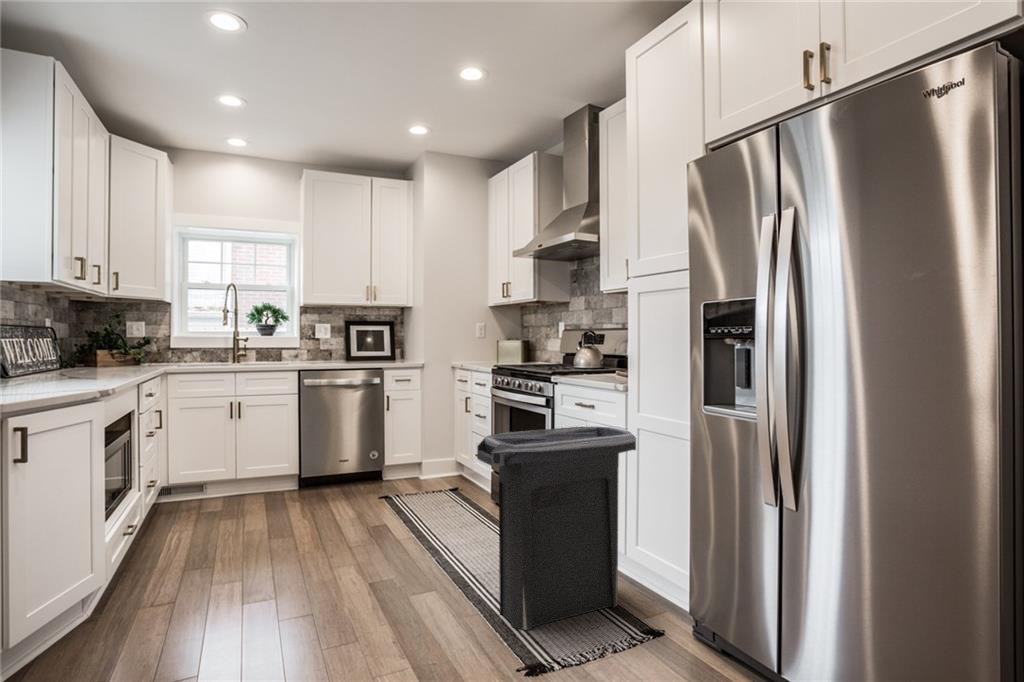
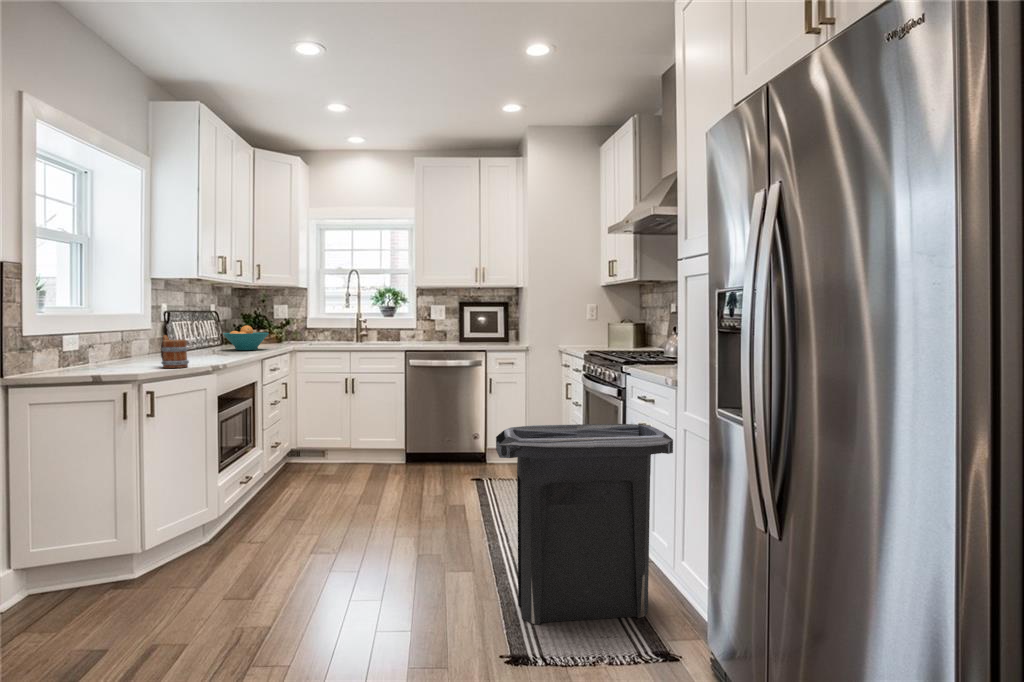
fruit bowl: none [85,343,145,372] -> present [223,325,269,350]
mug: none [37,350,80,391] -> present [161,335,189,368]

